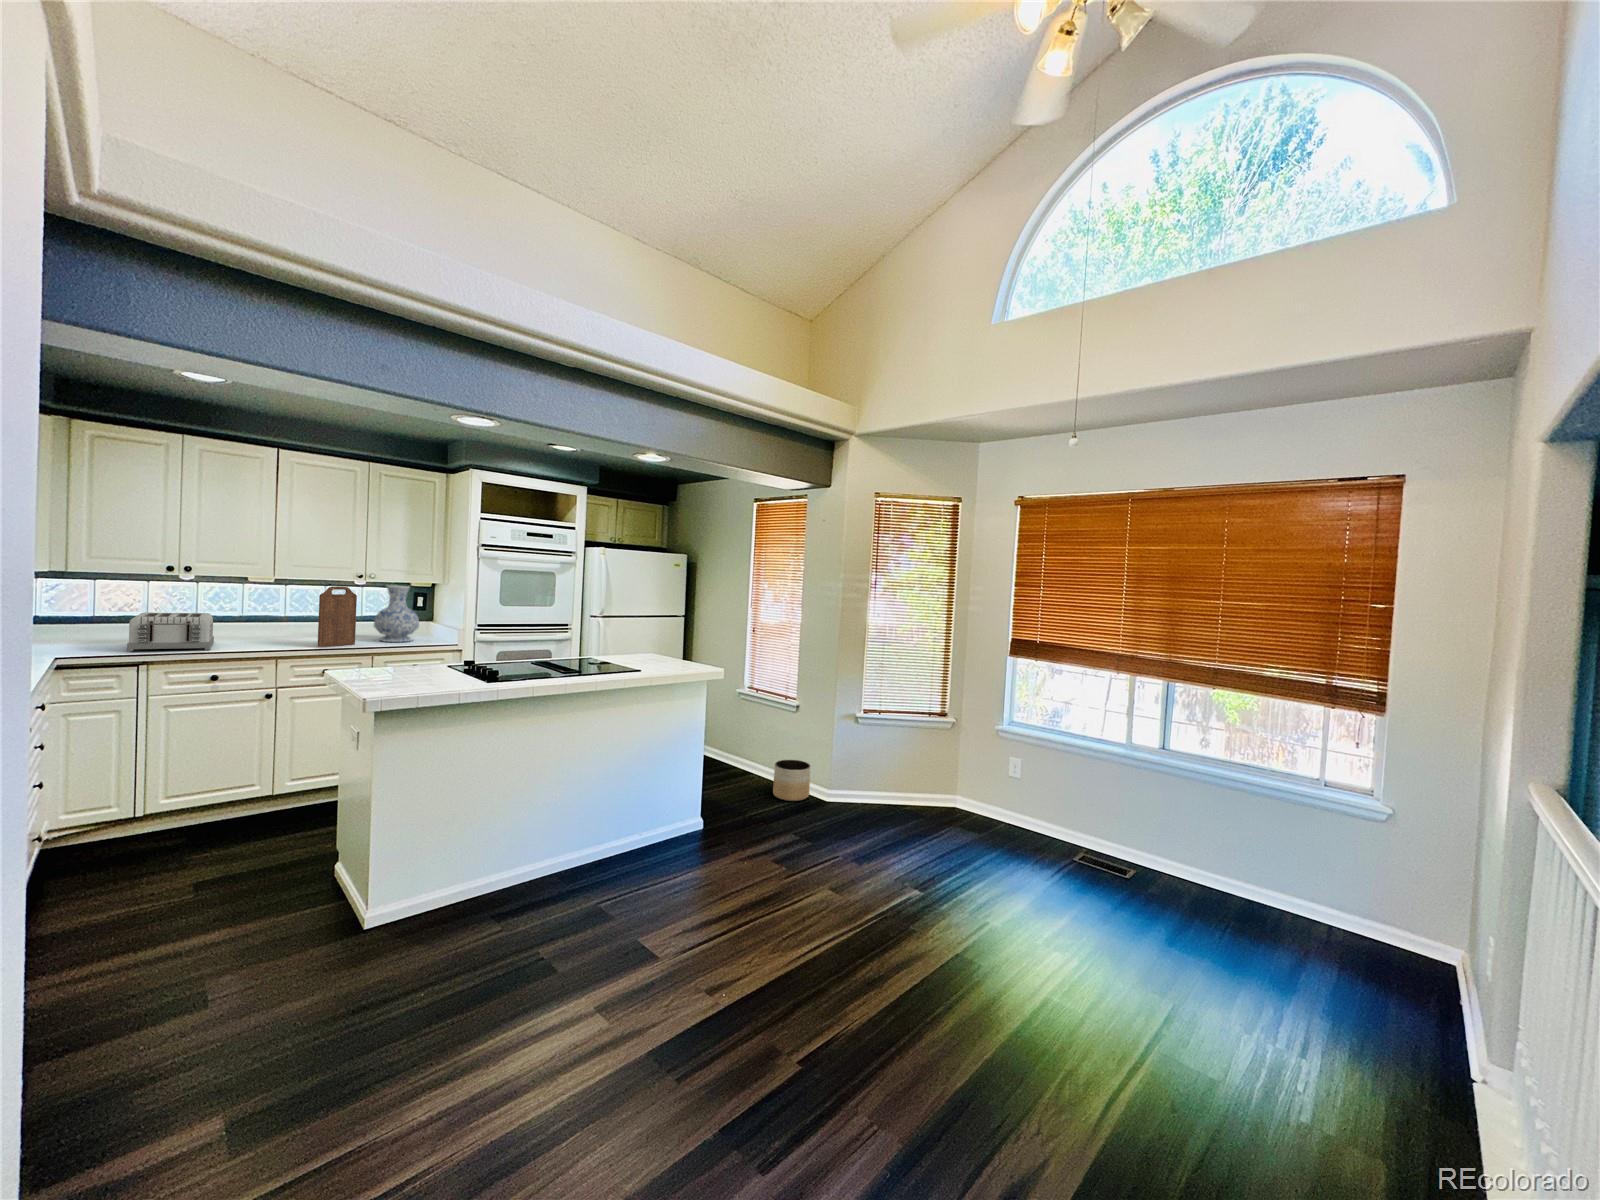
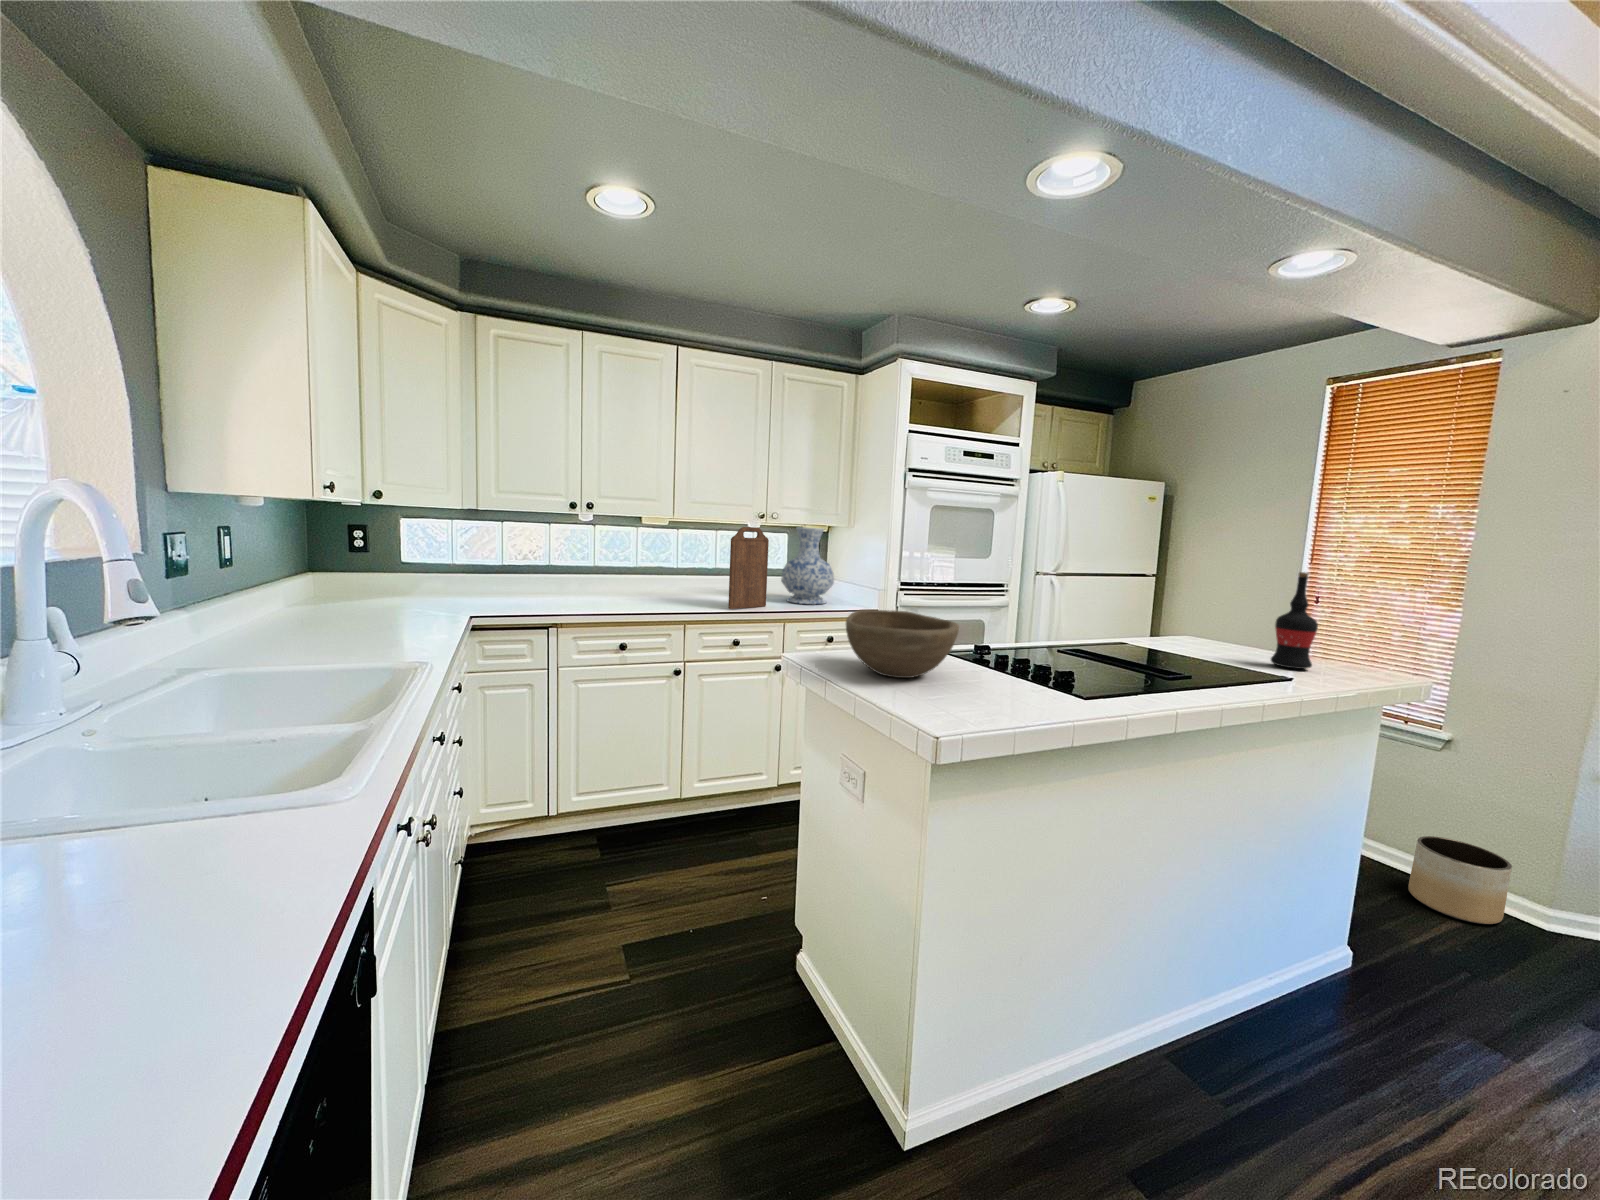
toaster: present [127,613,214,651] -> none [536,560,618,610]
wine bottle: none [654,615,674,666] -> present [1271,572,1318,669]
bowl: none [359,641,433,678] -> present [846,609,959,678]

